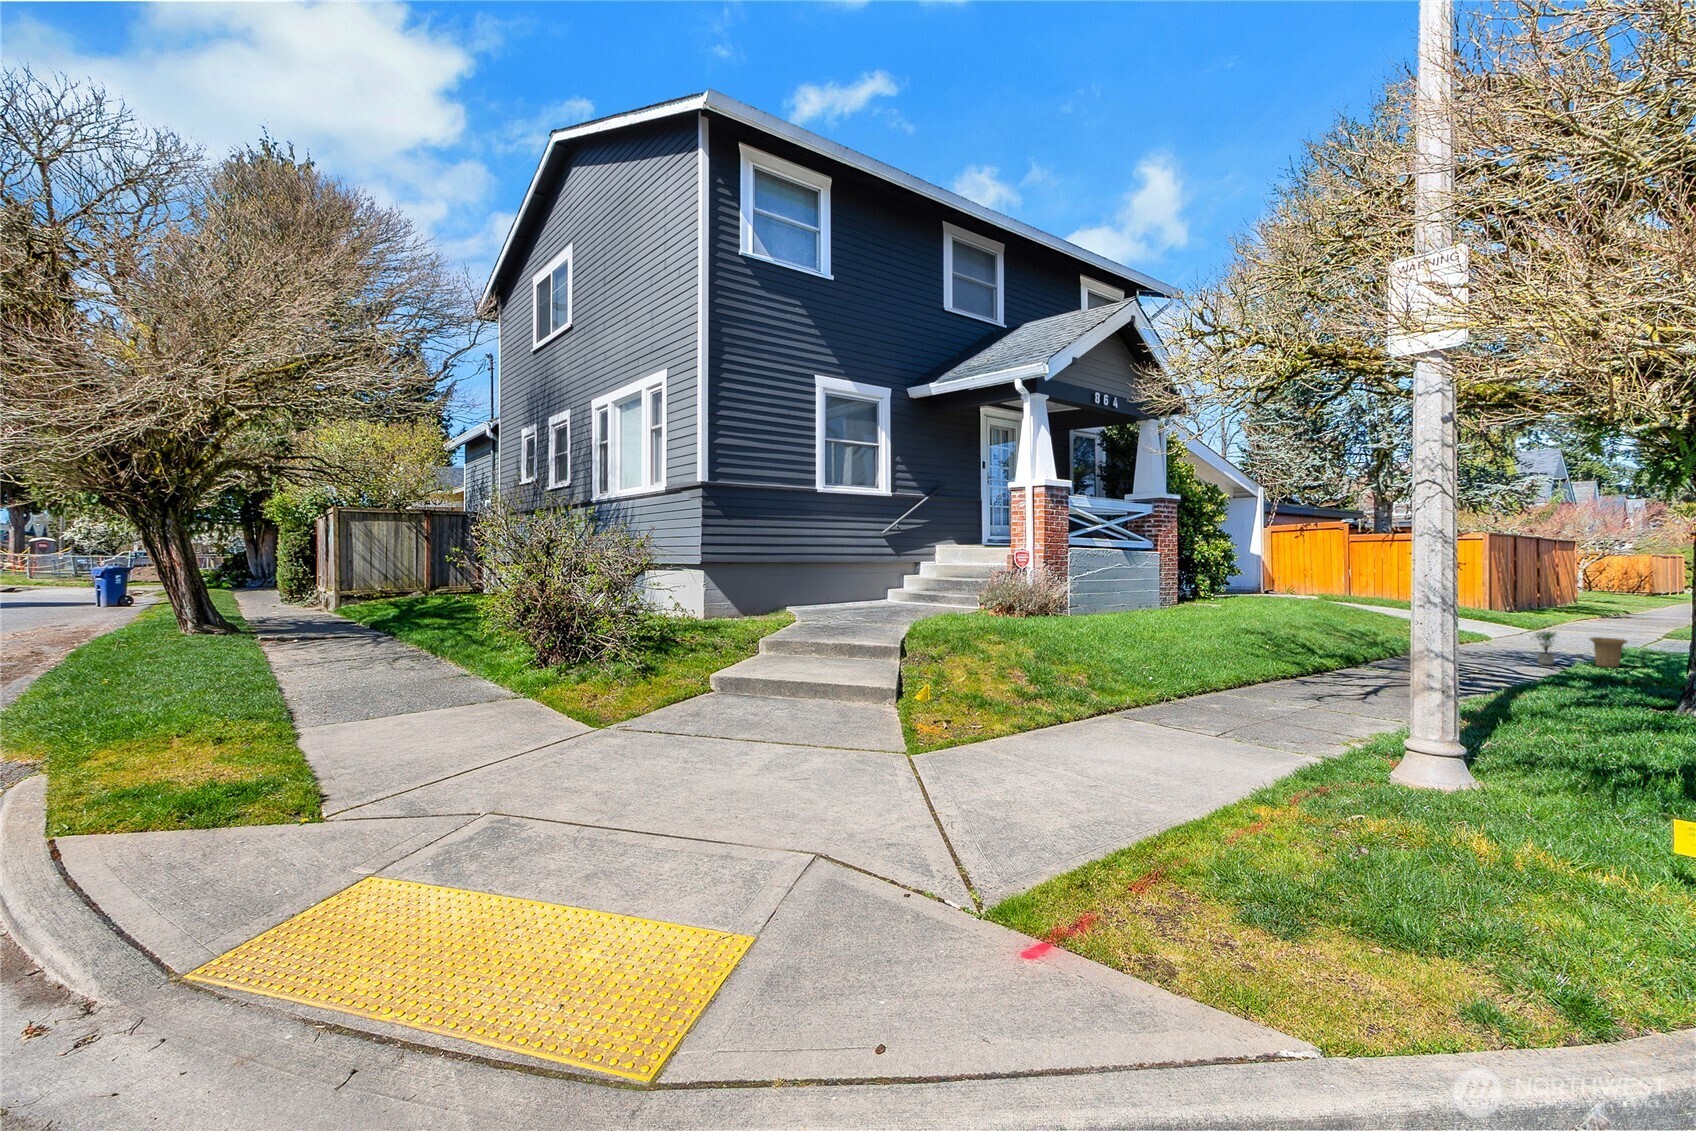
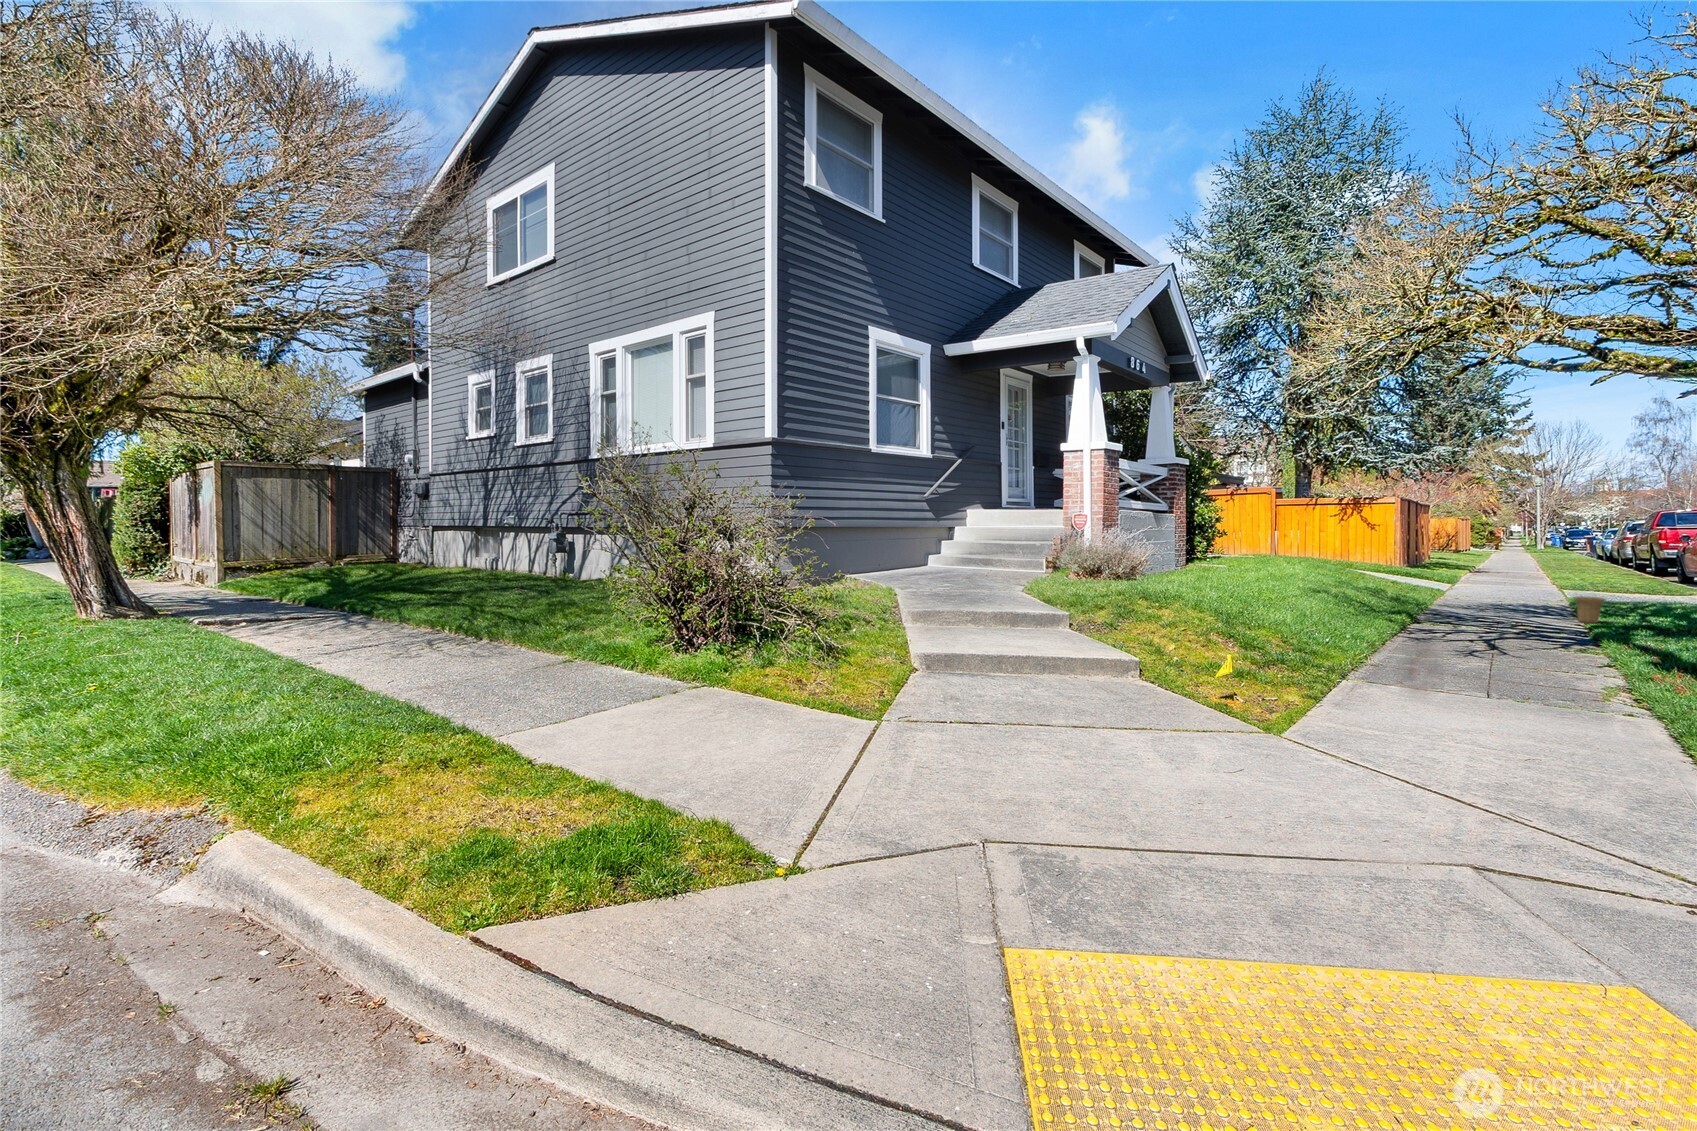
potted plant: present [1532,631,1556,666] -> none [1527,589,1555,623]

